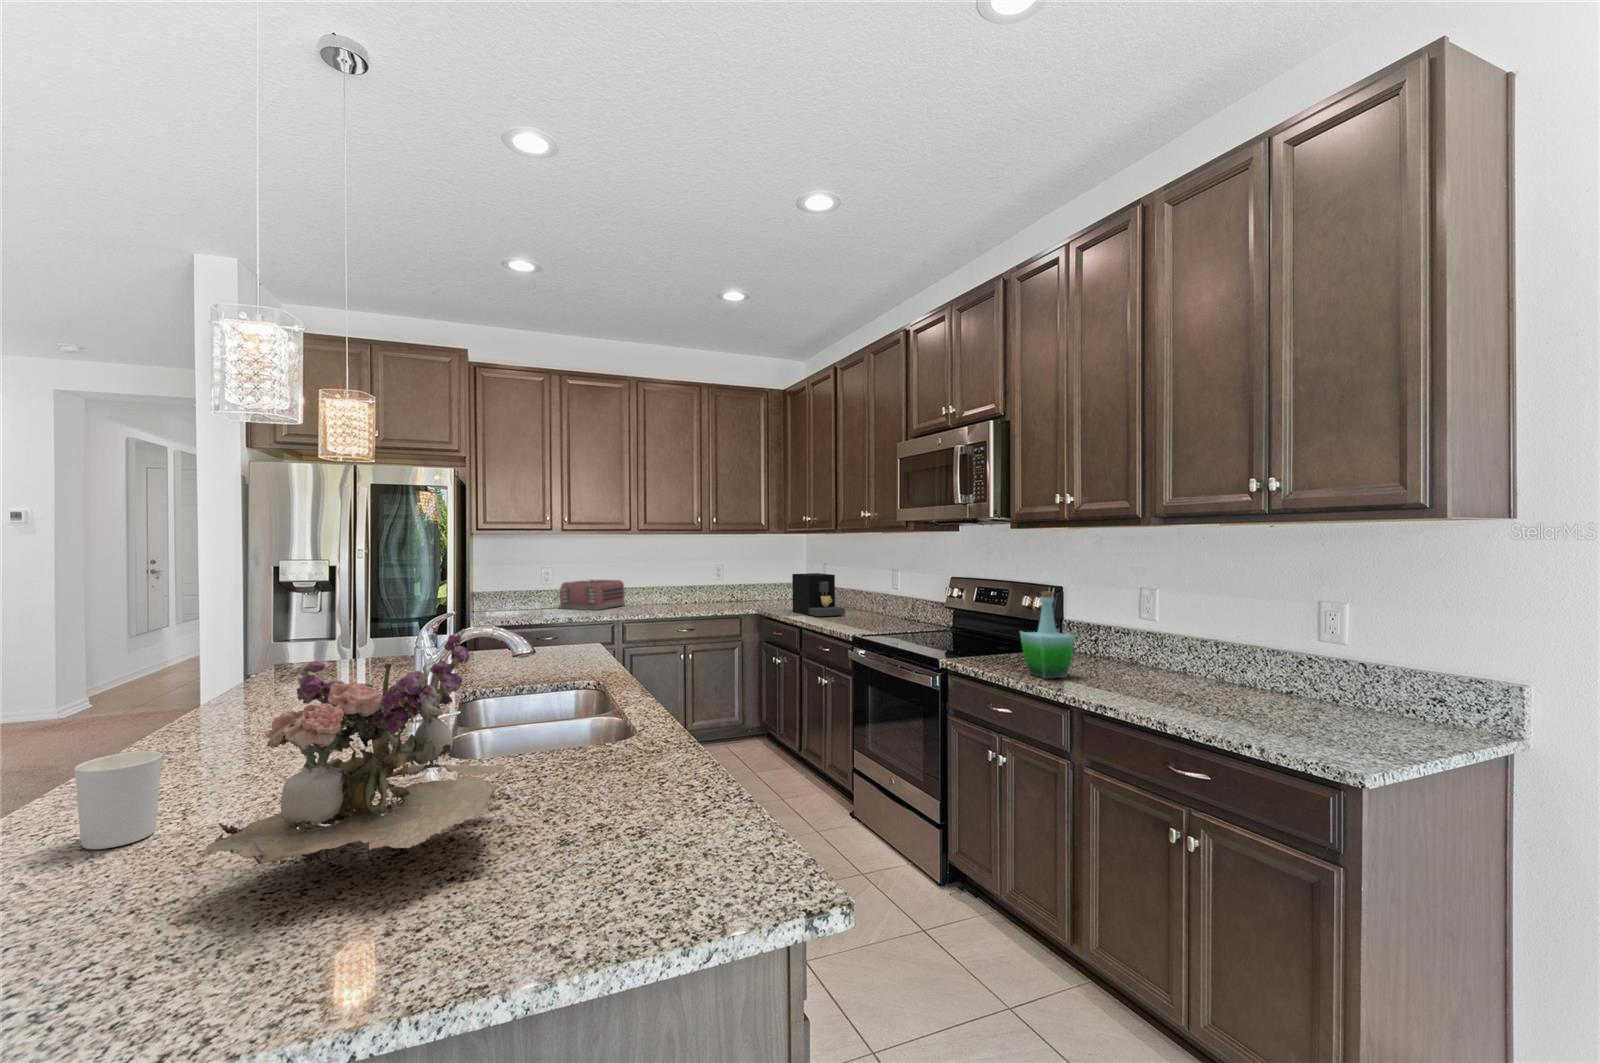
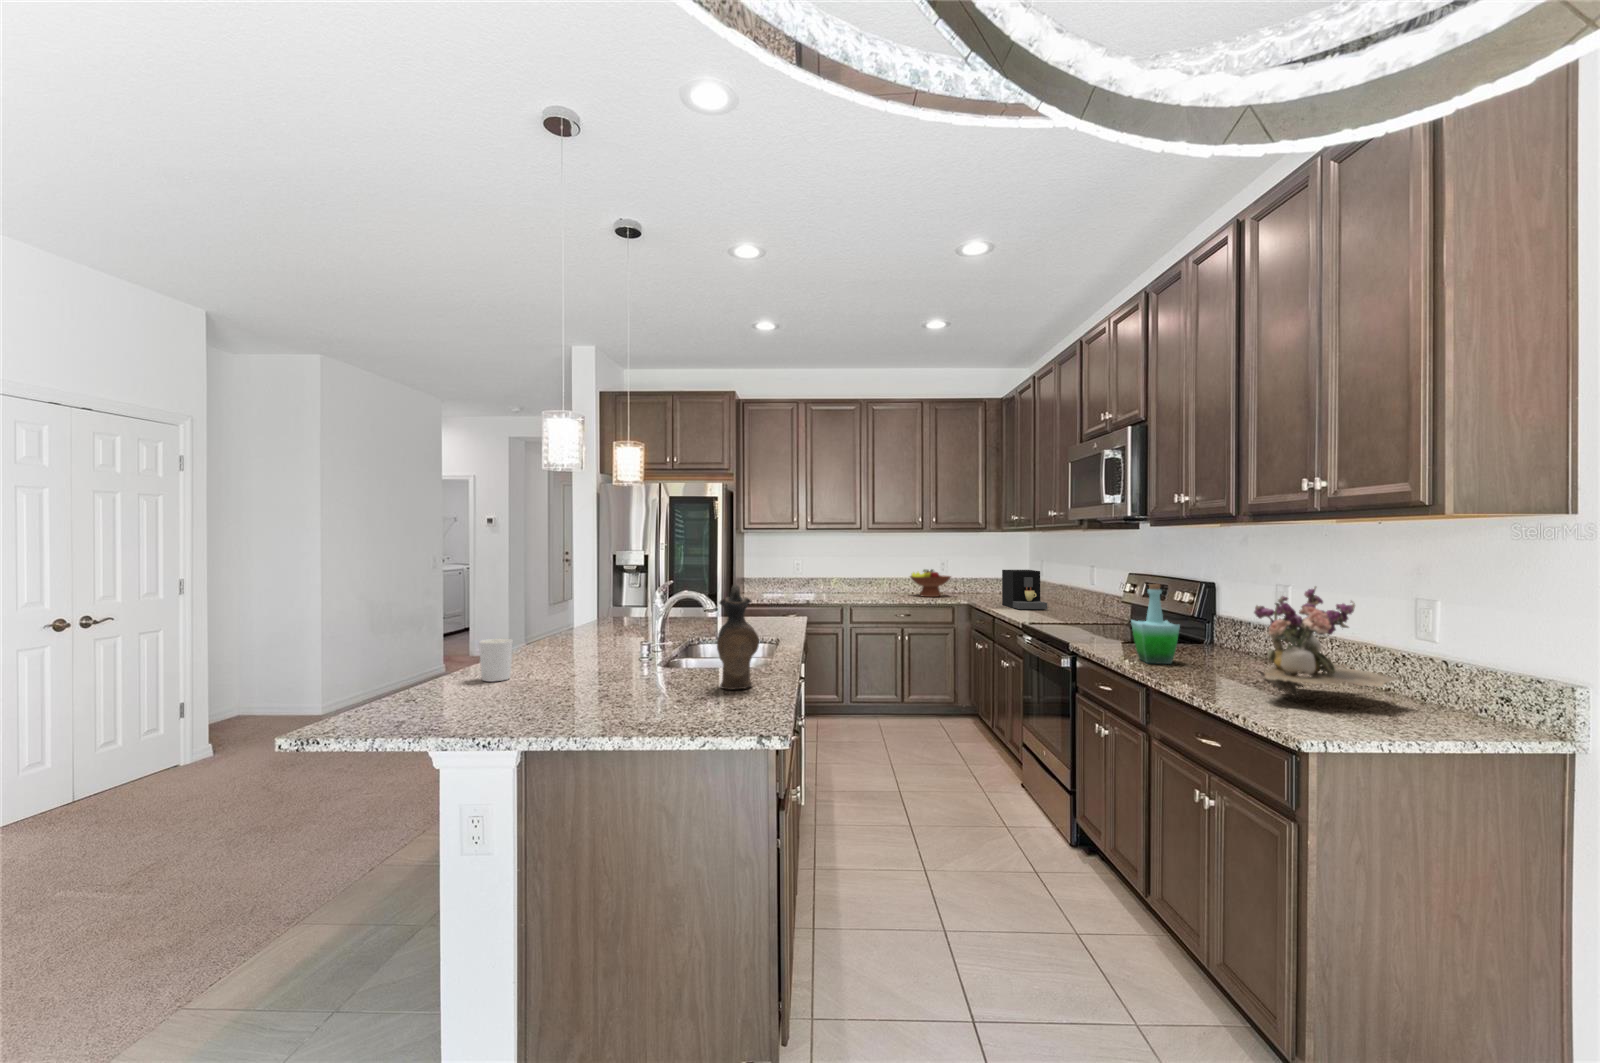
fruit bowl: none [682,575,729,605] -> present [910,570,951,597]
toaster: present [559,580,625,610] -> none [806,571,861,596]
ceramic pitcher: none [601,622,673,796] -> present [717,585,759,689]
flower arrangement: present [198,629,504,865] -> present [1254,586,1401,698]

